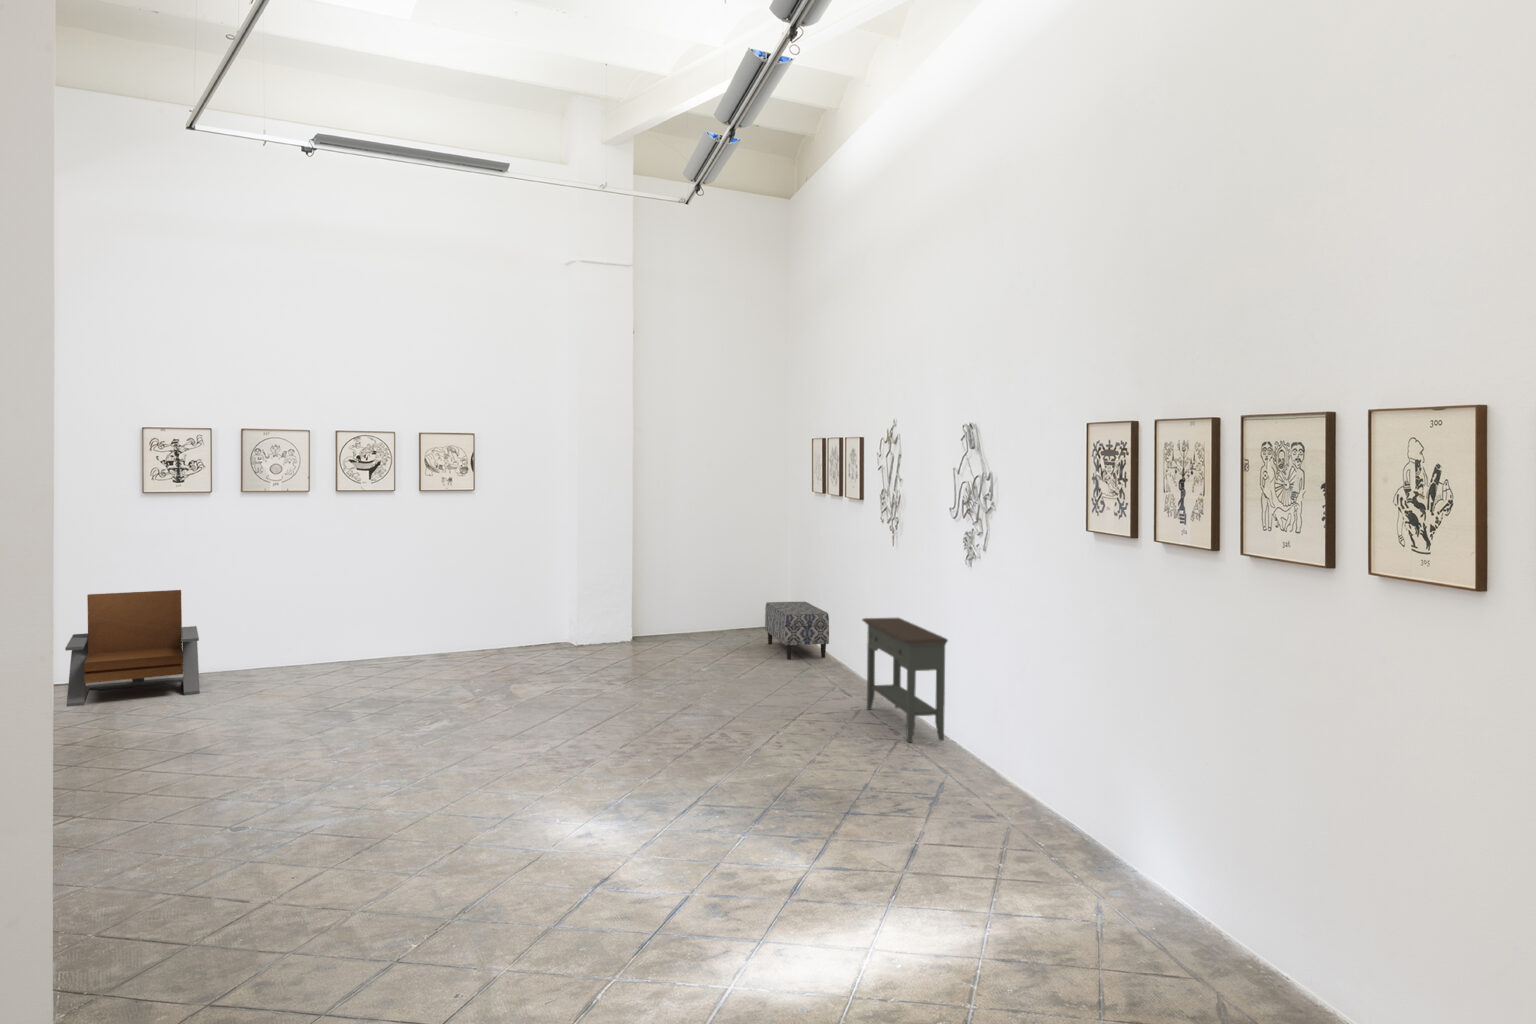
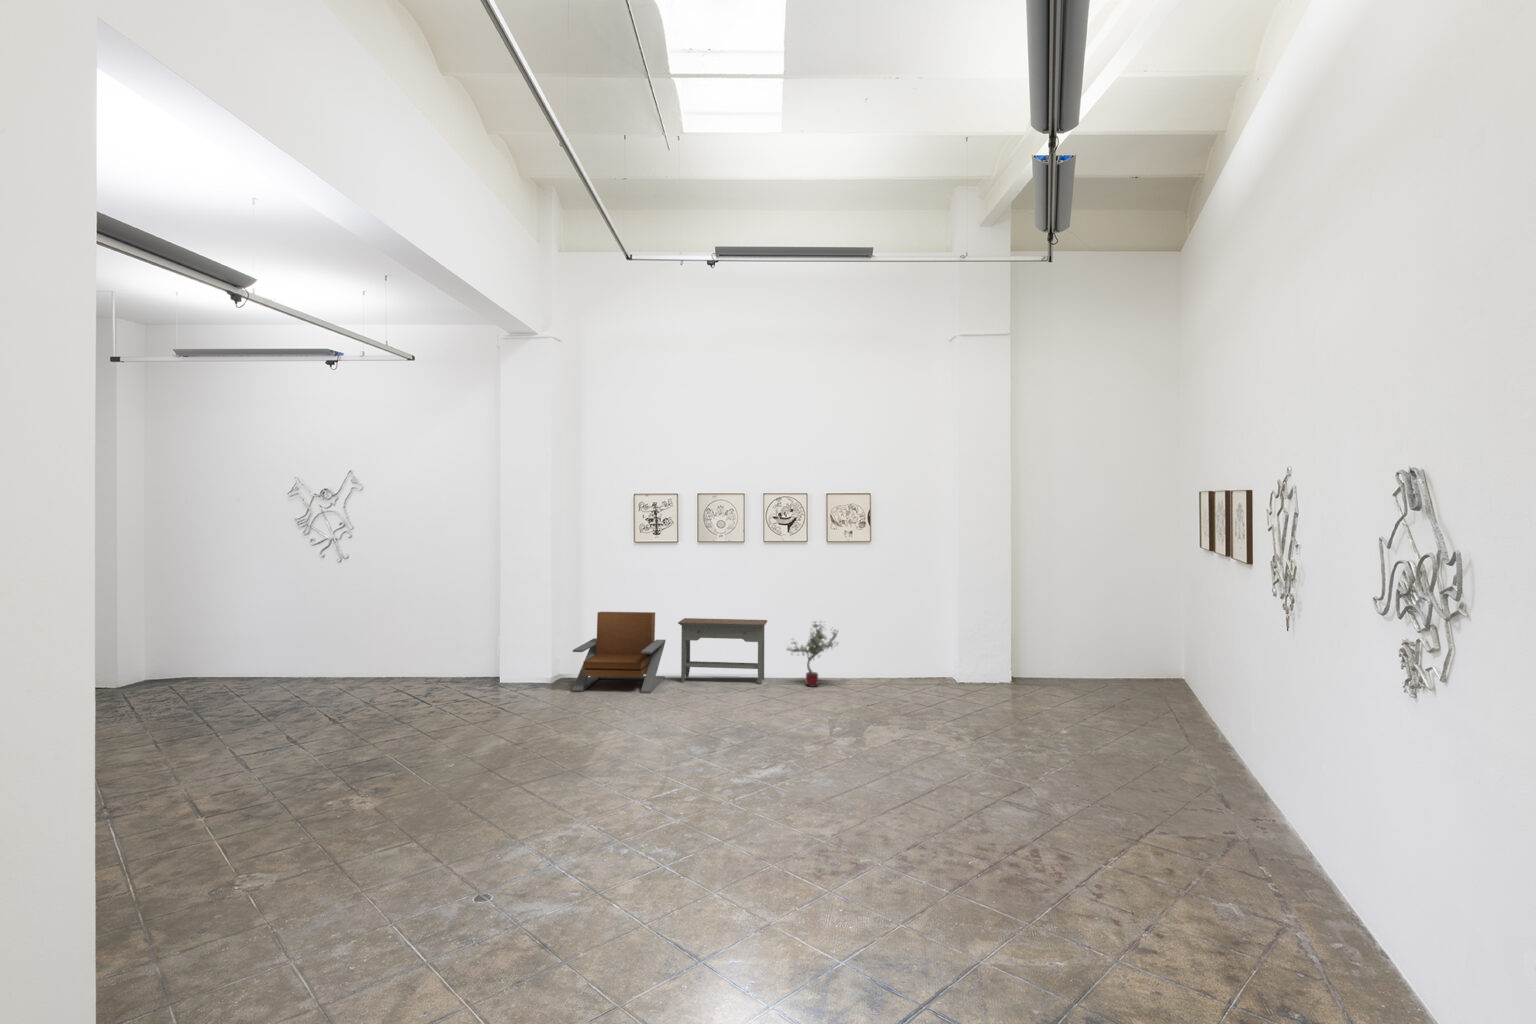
potted tree: none [378,584,446,663] -> present [786,622,838,687]
bench: present [765,602,829,659] -> none [1162,670,1236,750]
console table: present [863,618,948,742] -> present [678,618,767,684]

